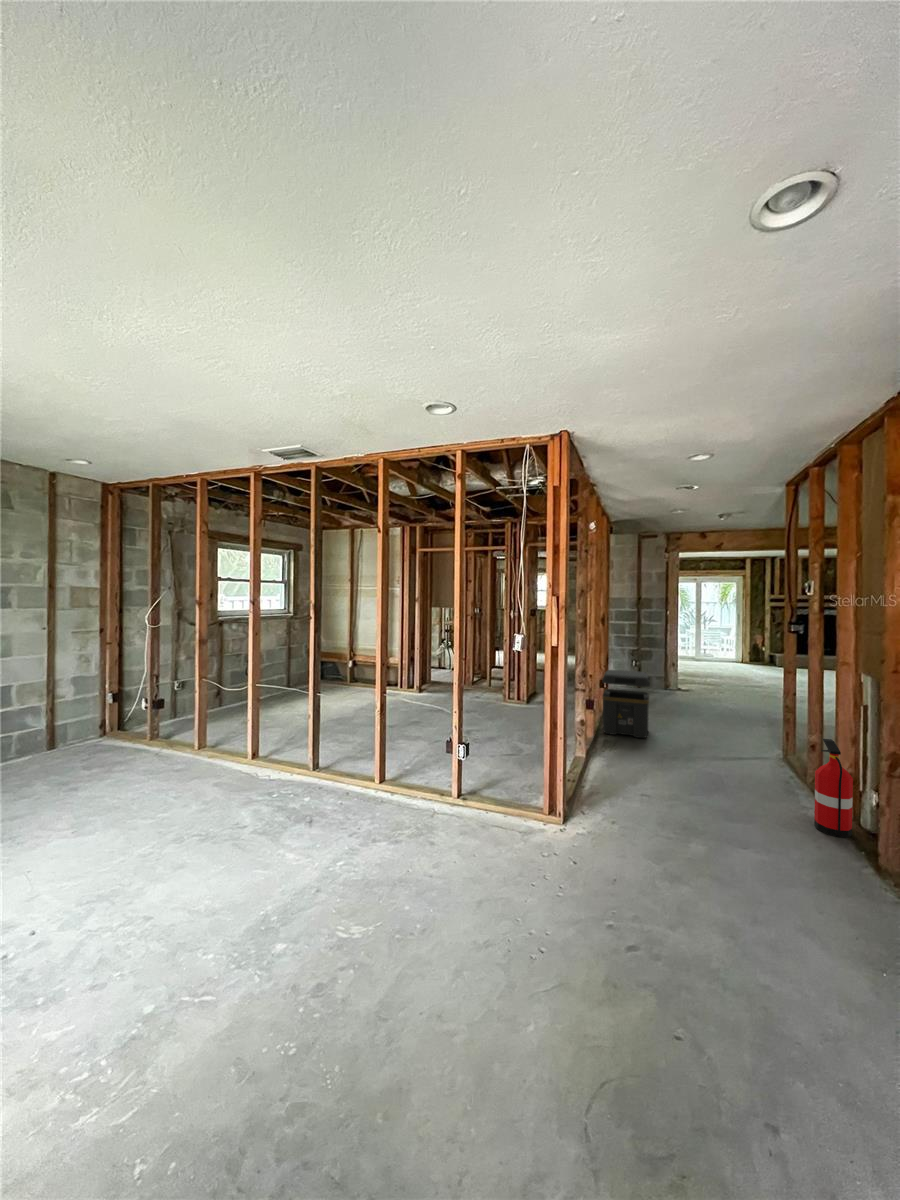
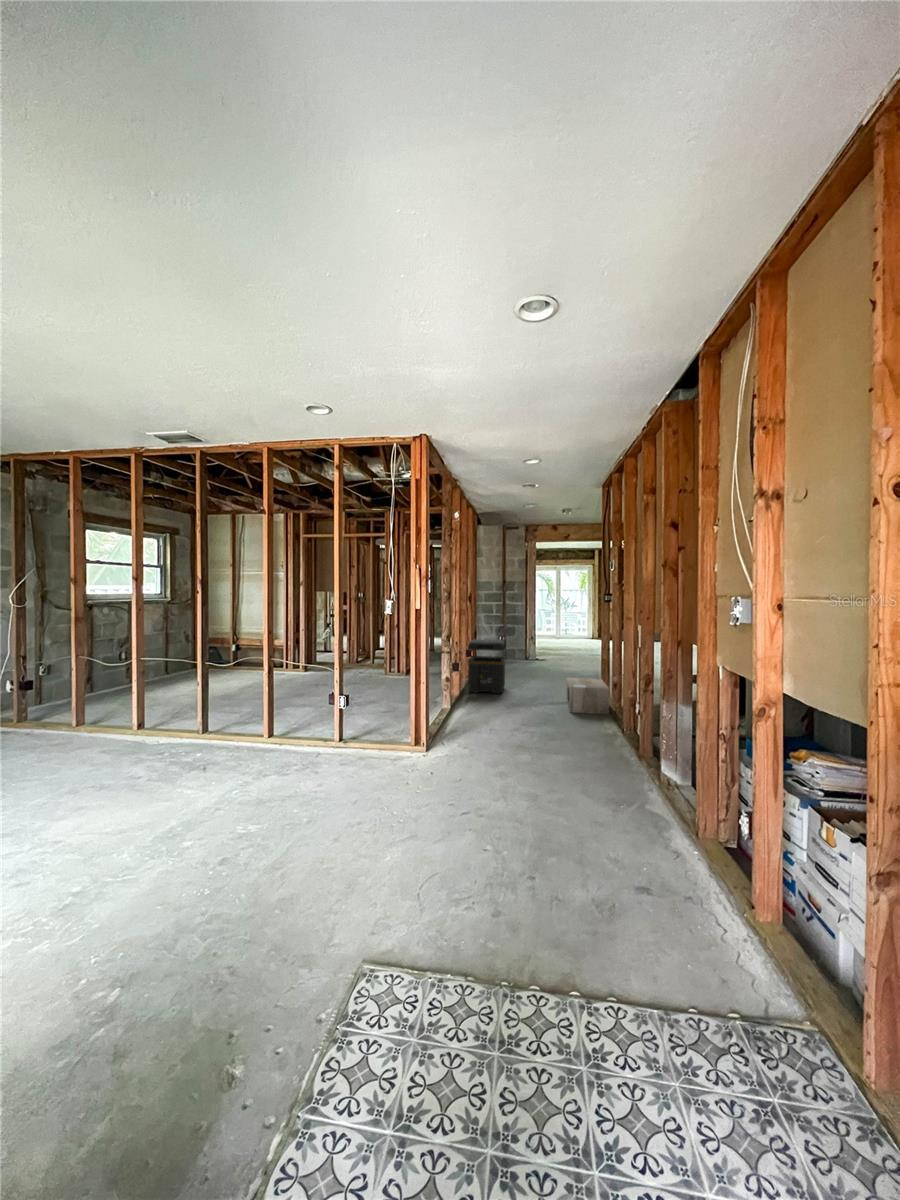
cardboard box: none [737,728,807,786] -> present [566,678,609,714]
fire extinguisher: present [814,739,853,837] -> none [605,672,627,740]

